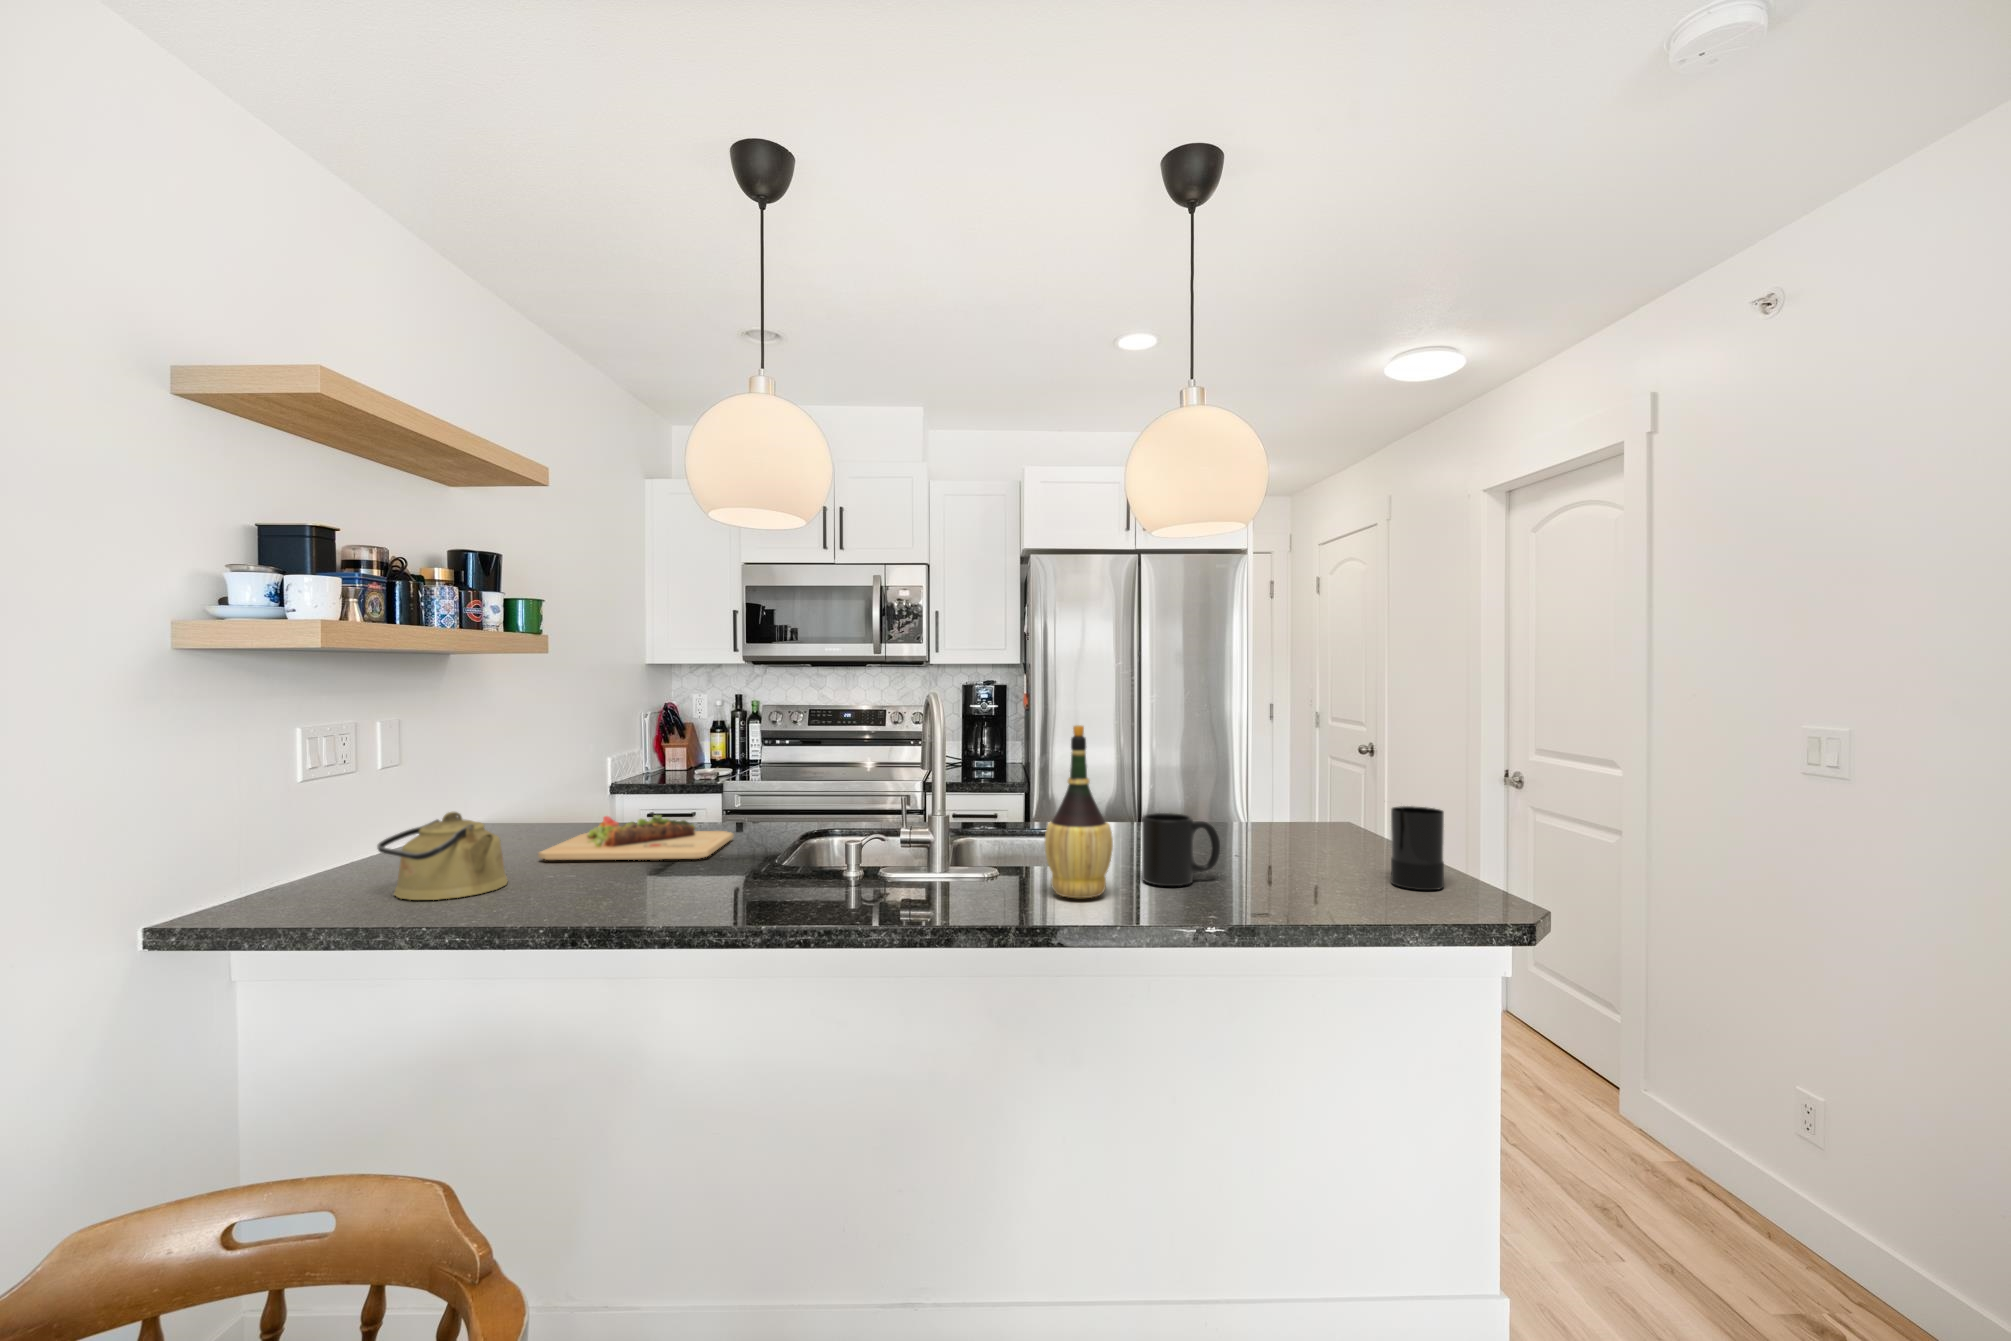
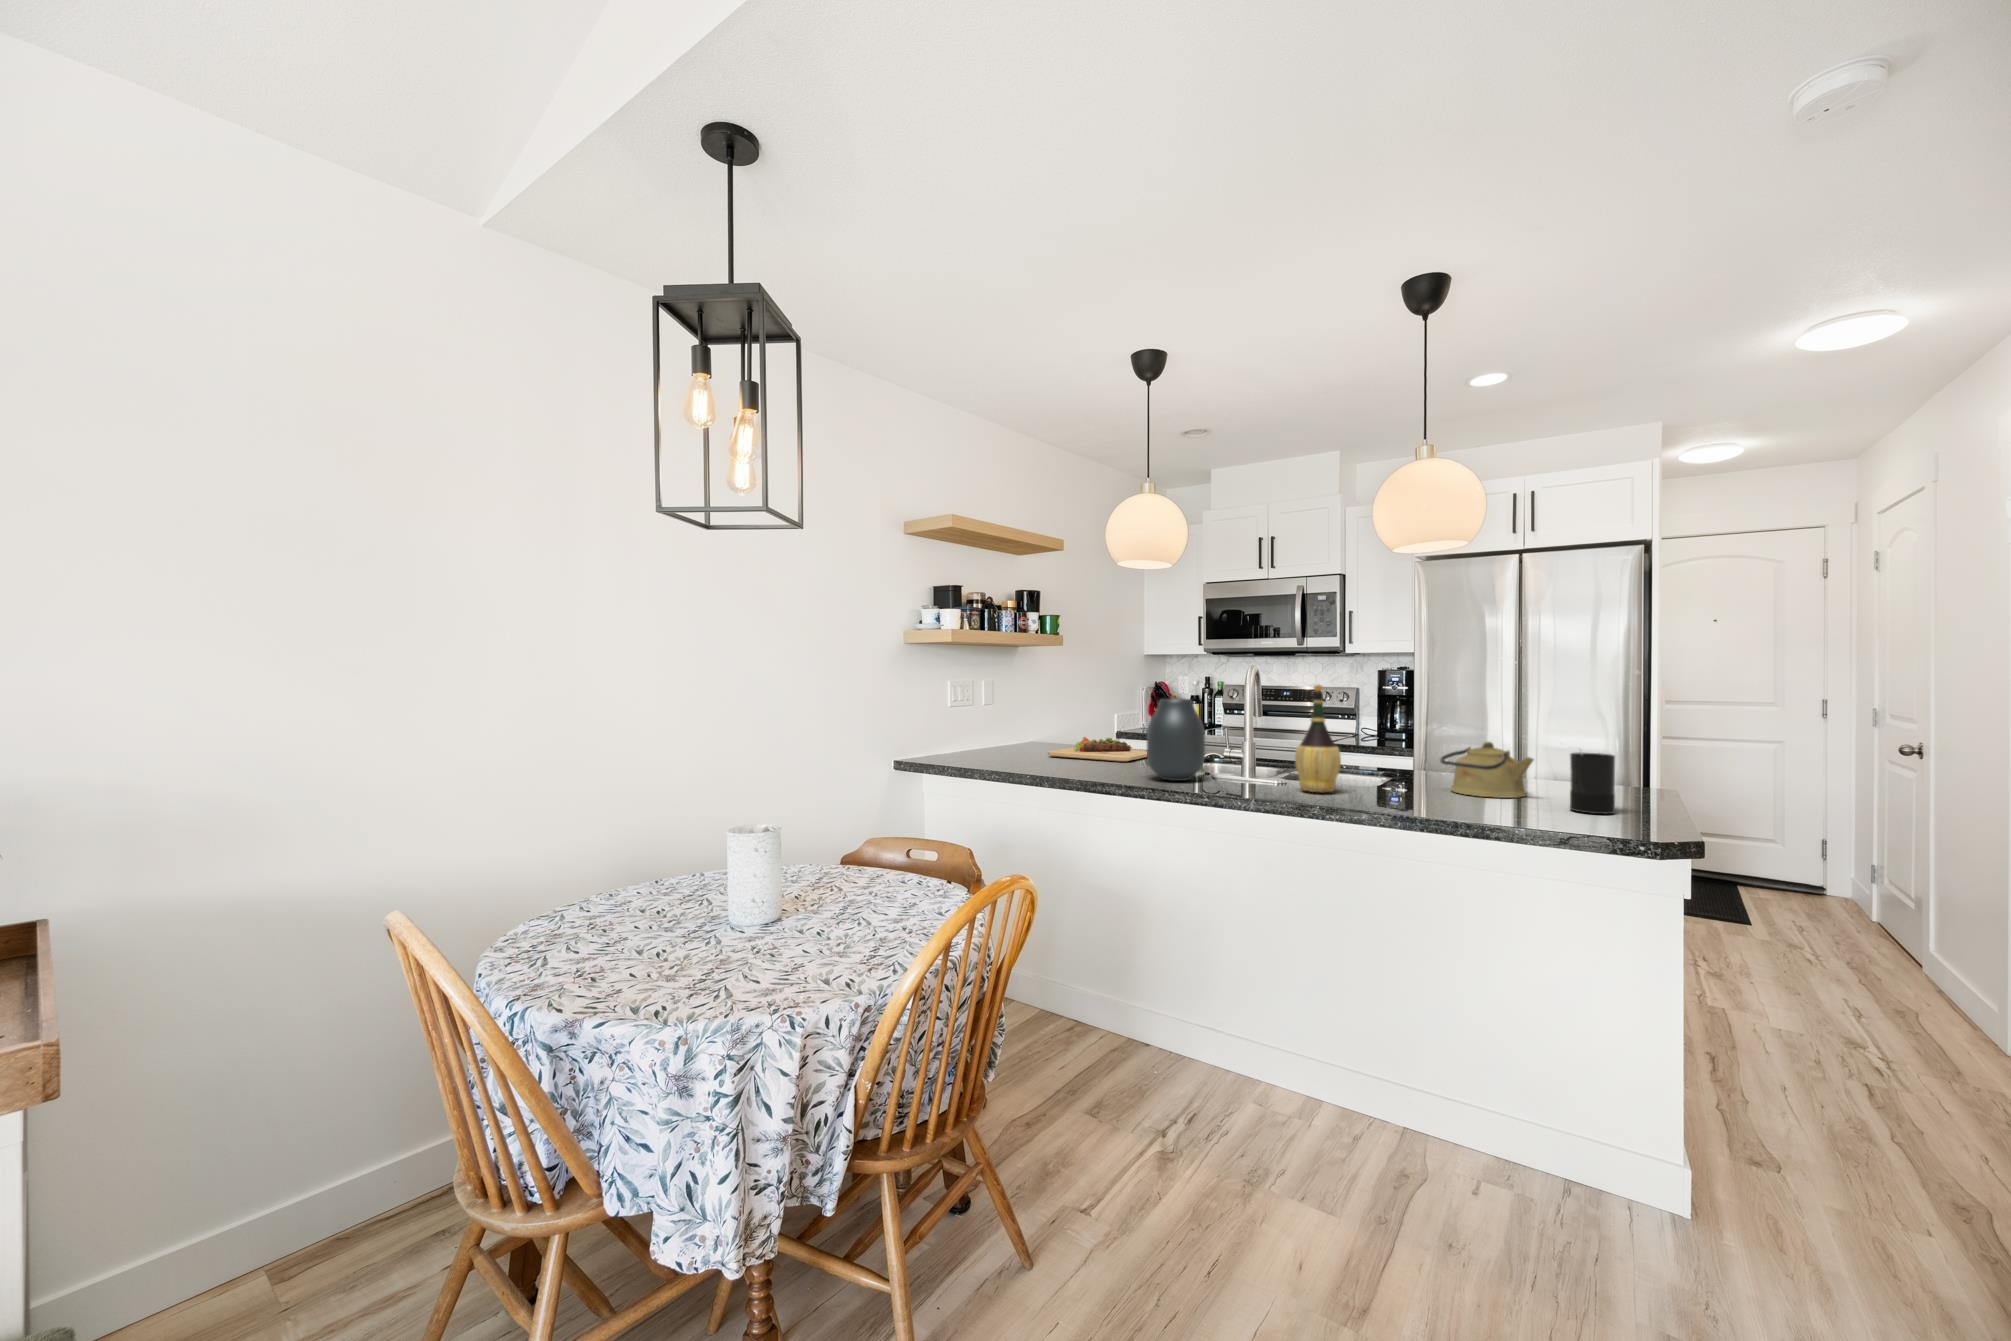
vase: none [784,752,886,902] -> present [1147,698,1205,781]
kettle: present [377,812,508,900] -> present [1440,742,1533,798]
mug: present [1142,813,1220,886] -> none [1374,748,1433,794]

